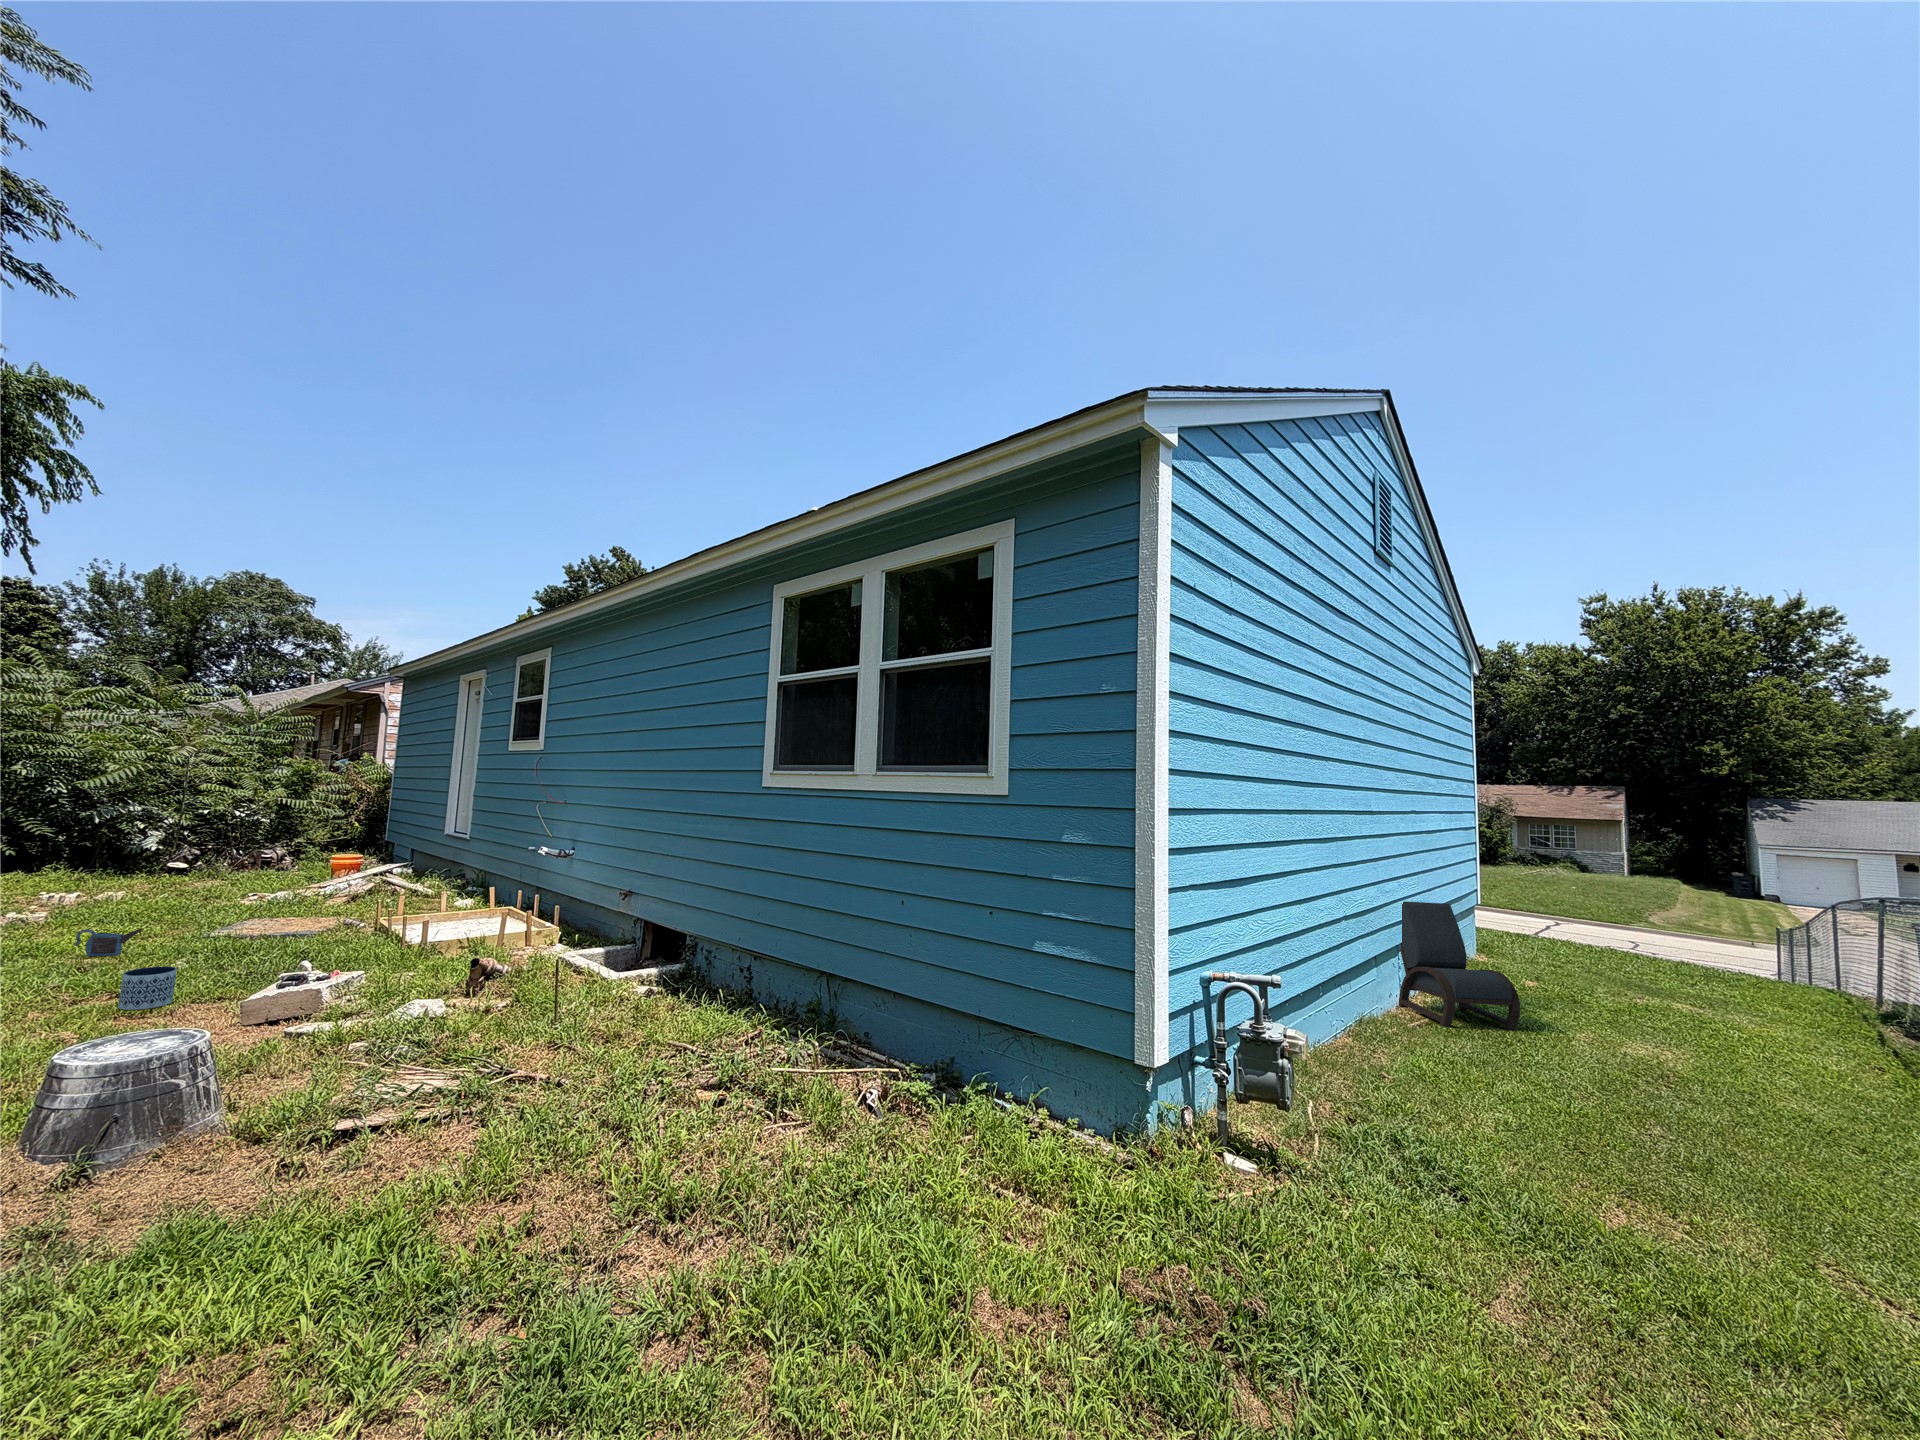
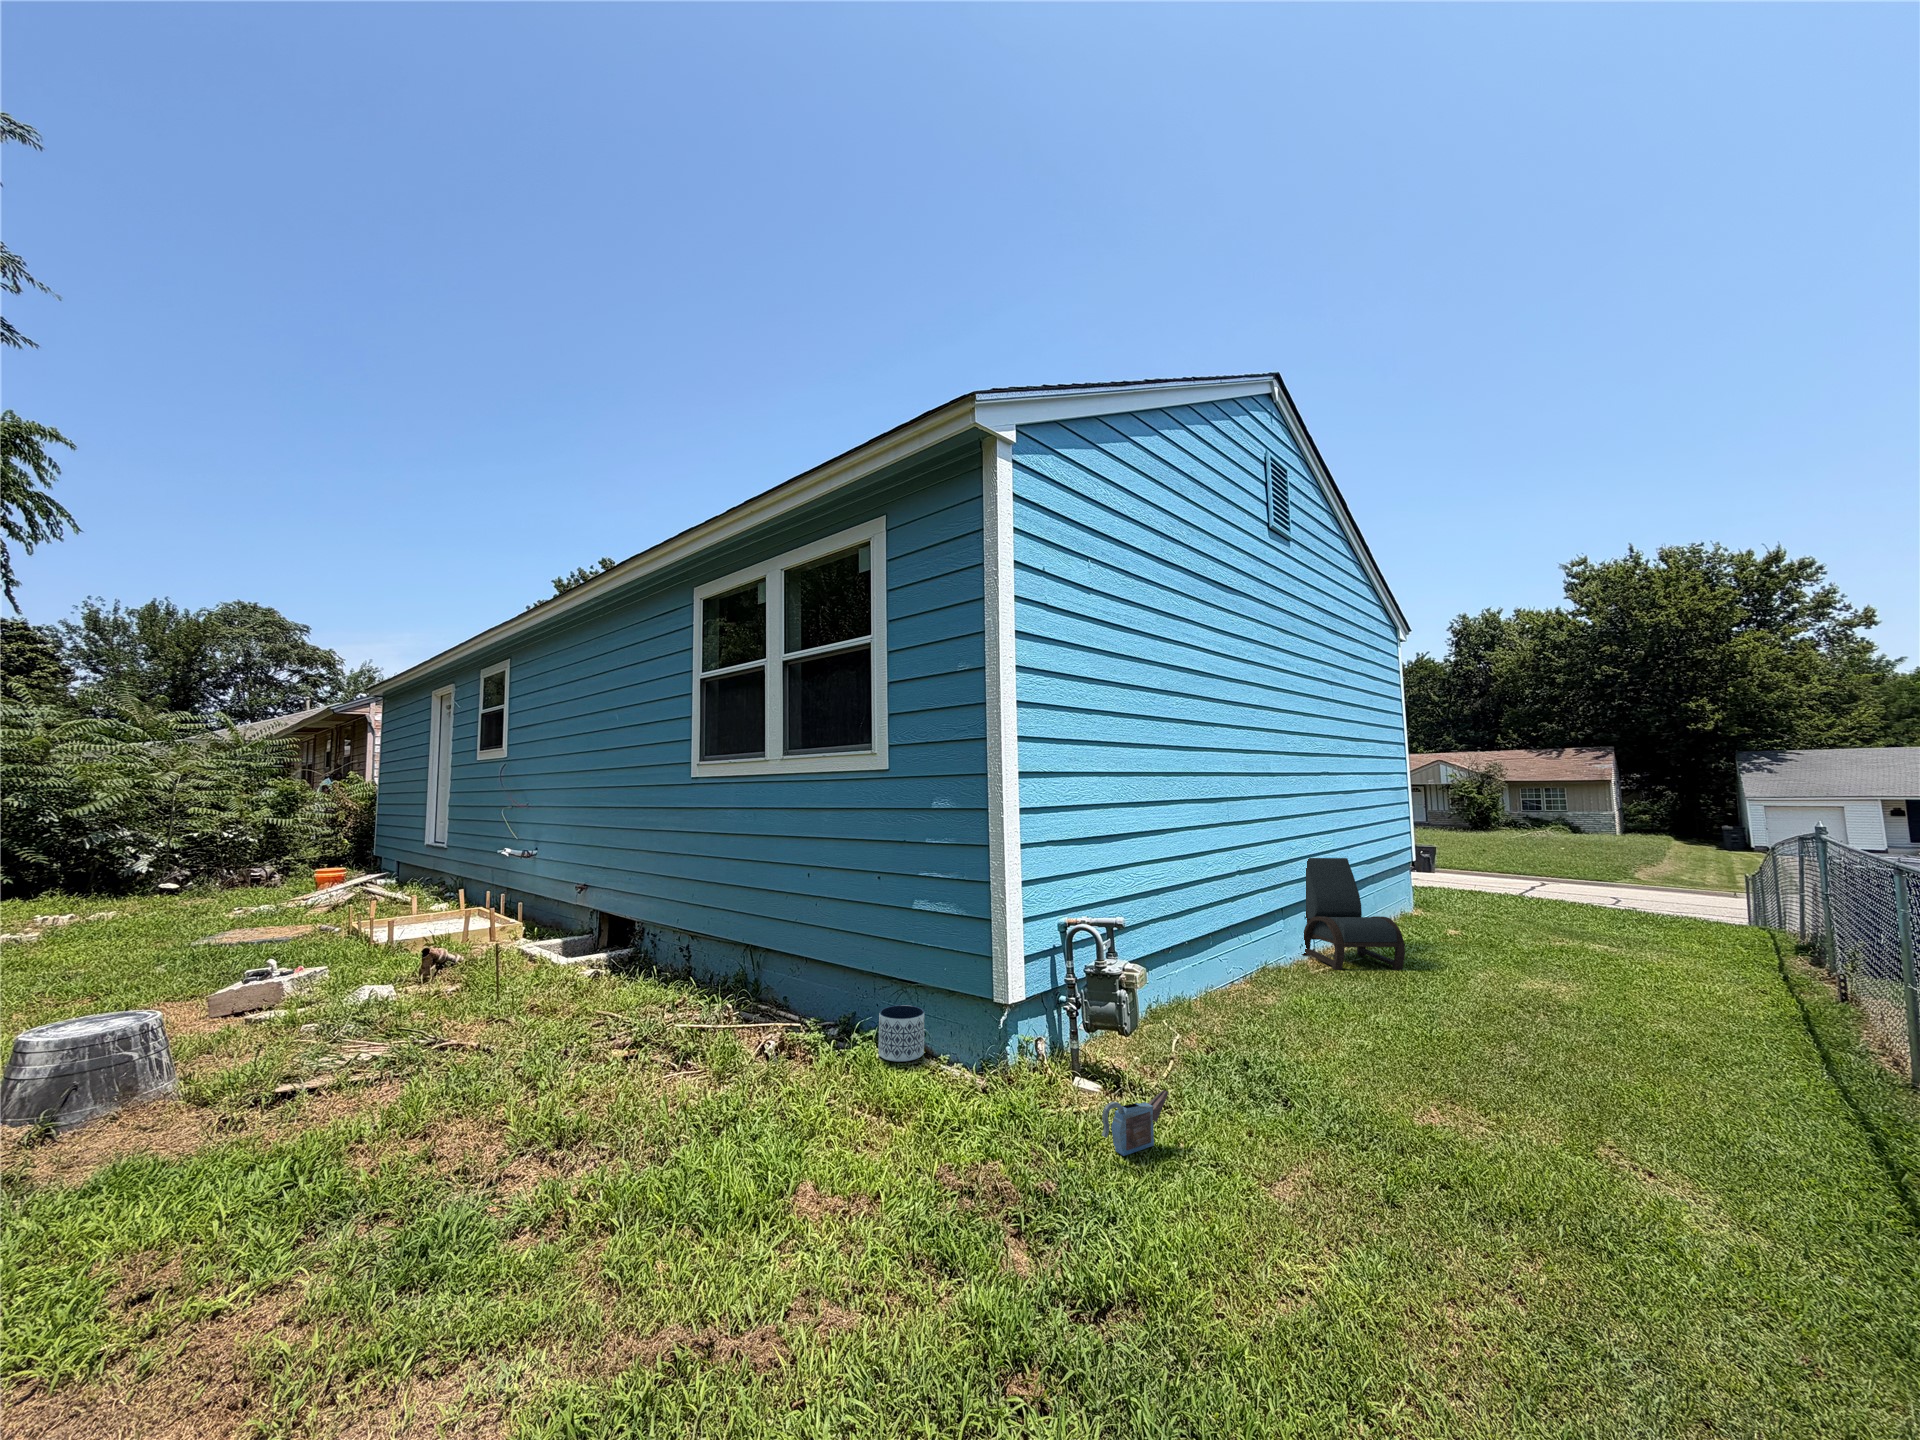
watering can: present [75,929,142,956] -> present [1102,1090,1168,1156]
planter: present [118,967,177,1010] -> present [879,1005,924,1062]

